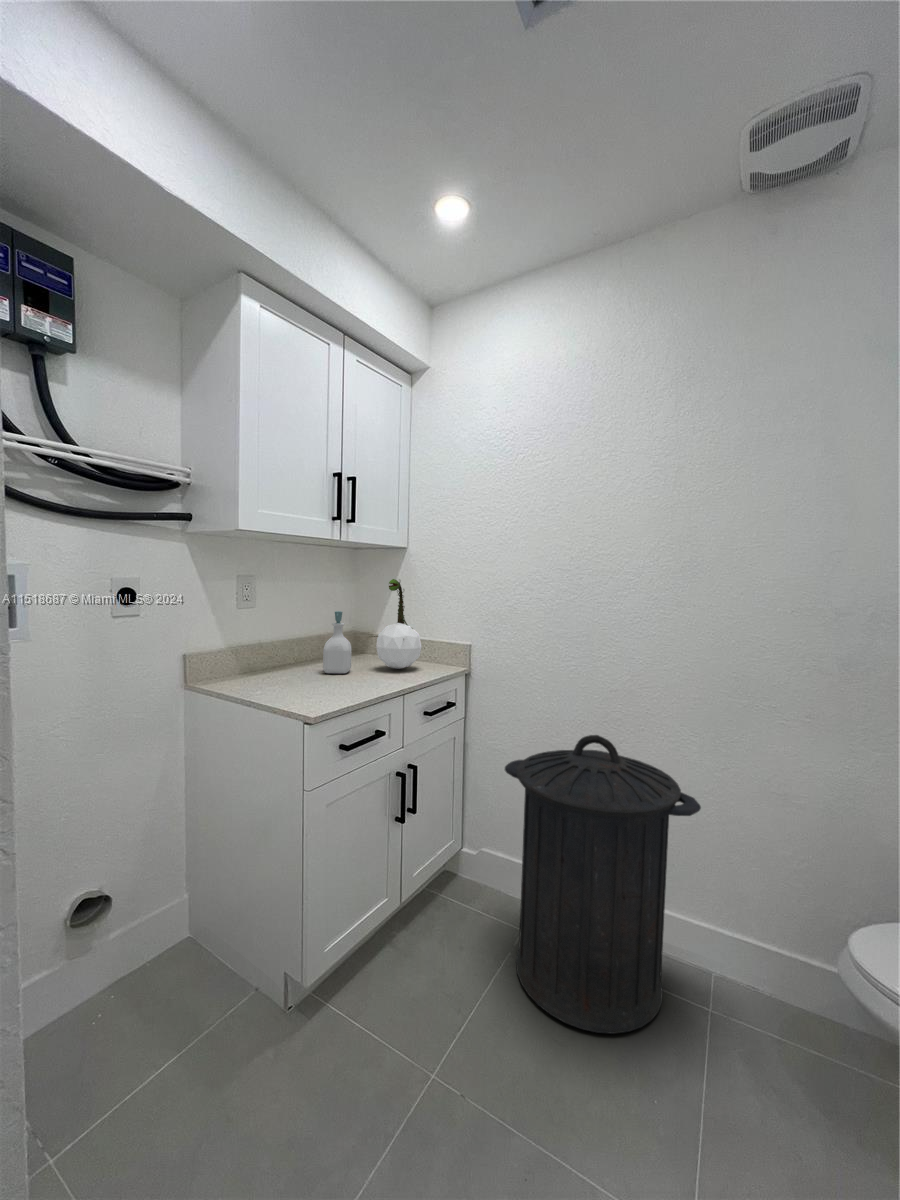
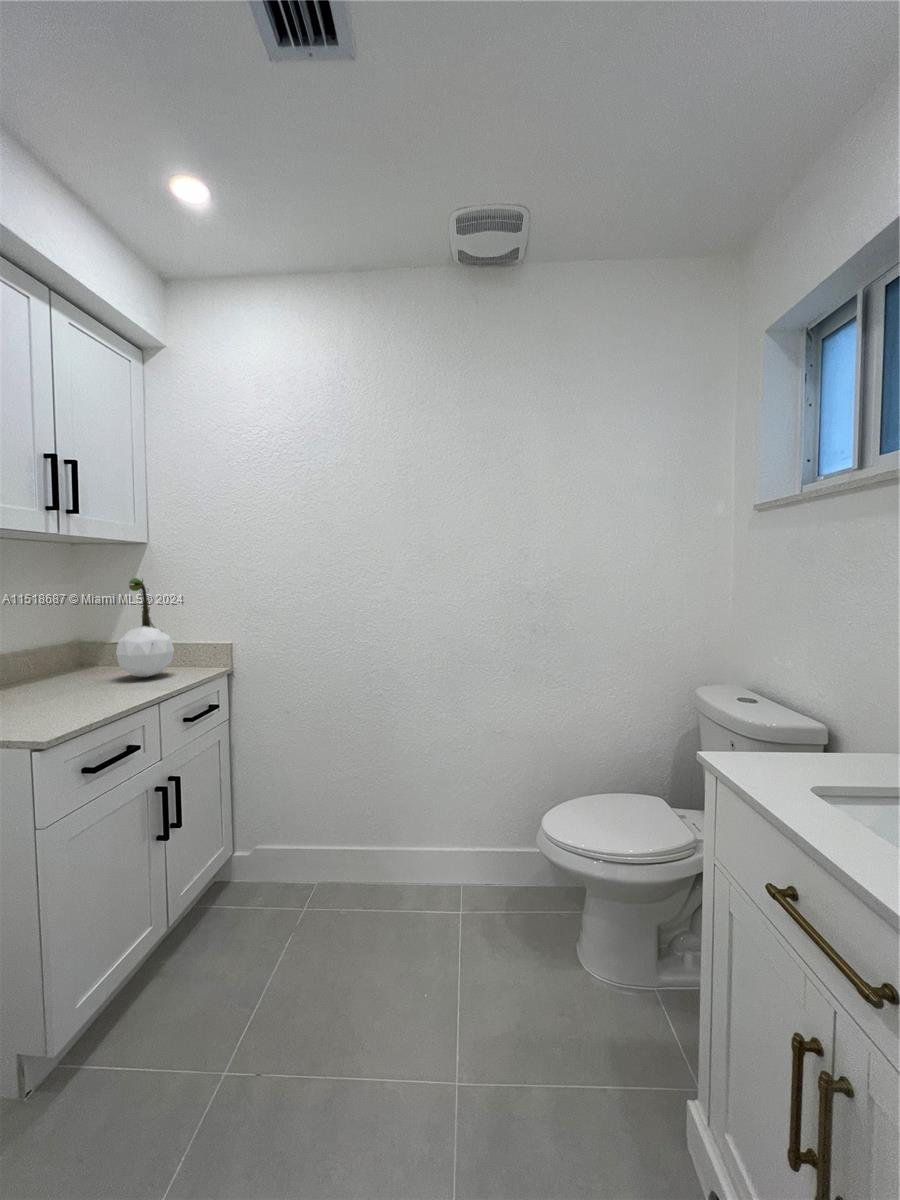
soap bottle: present [323,611,352,674] -> none [44,618,84,692]
trash can: present [505,735,701,1034] -> none [278,713,451,977]

